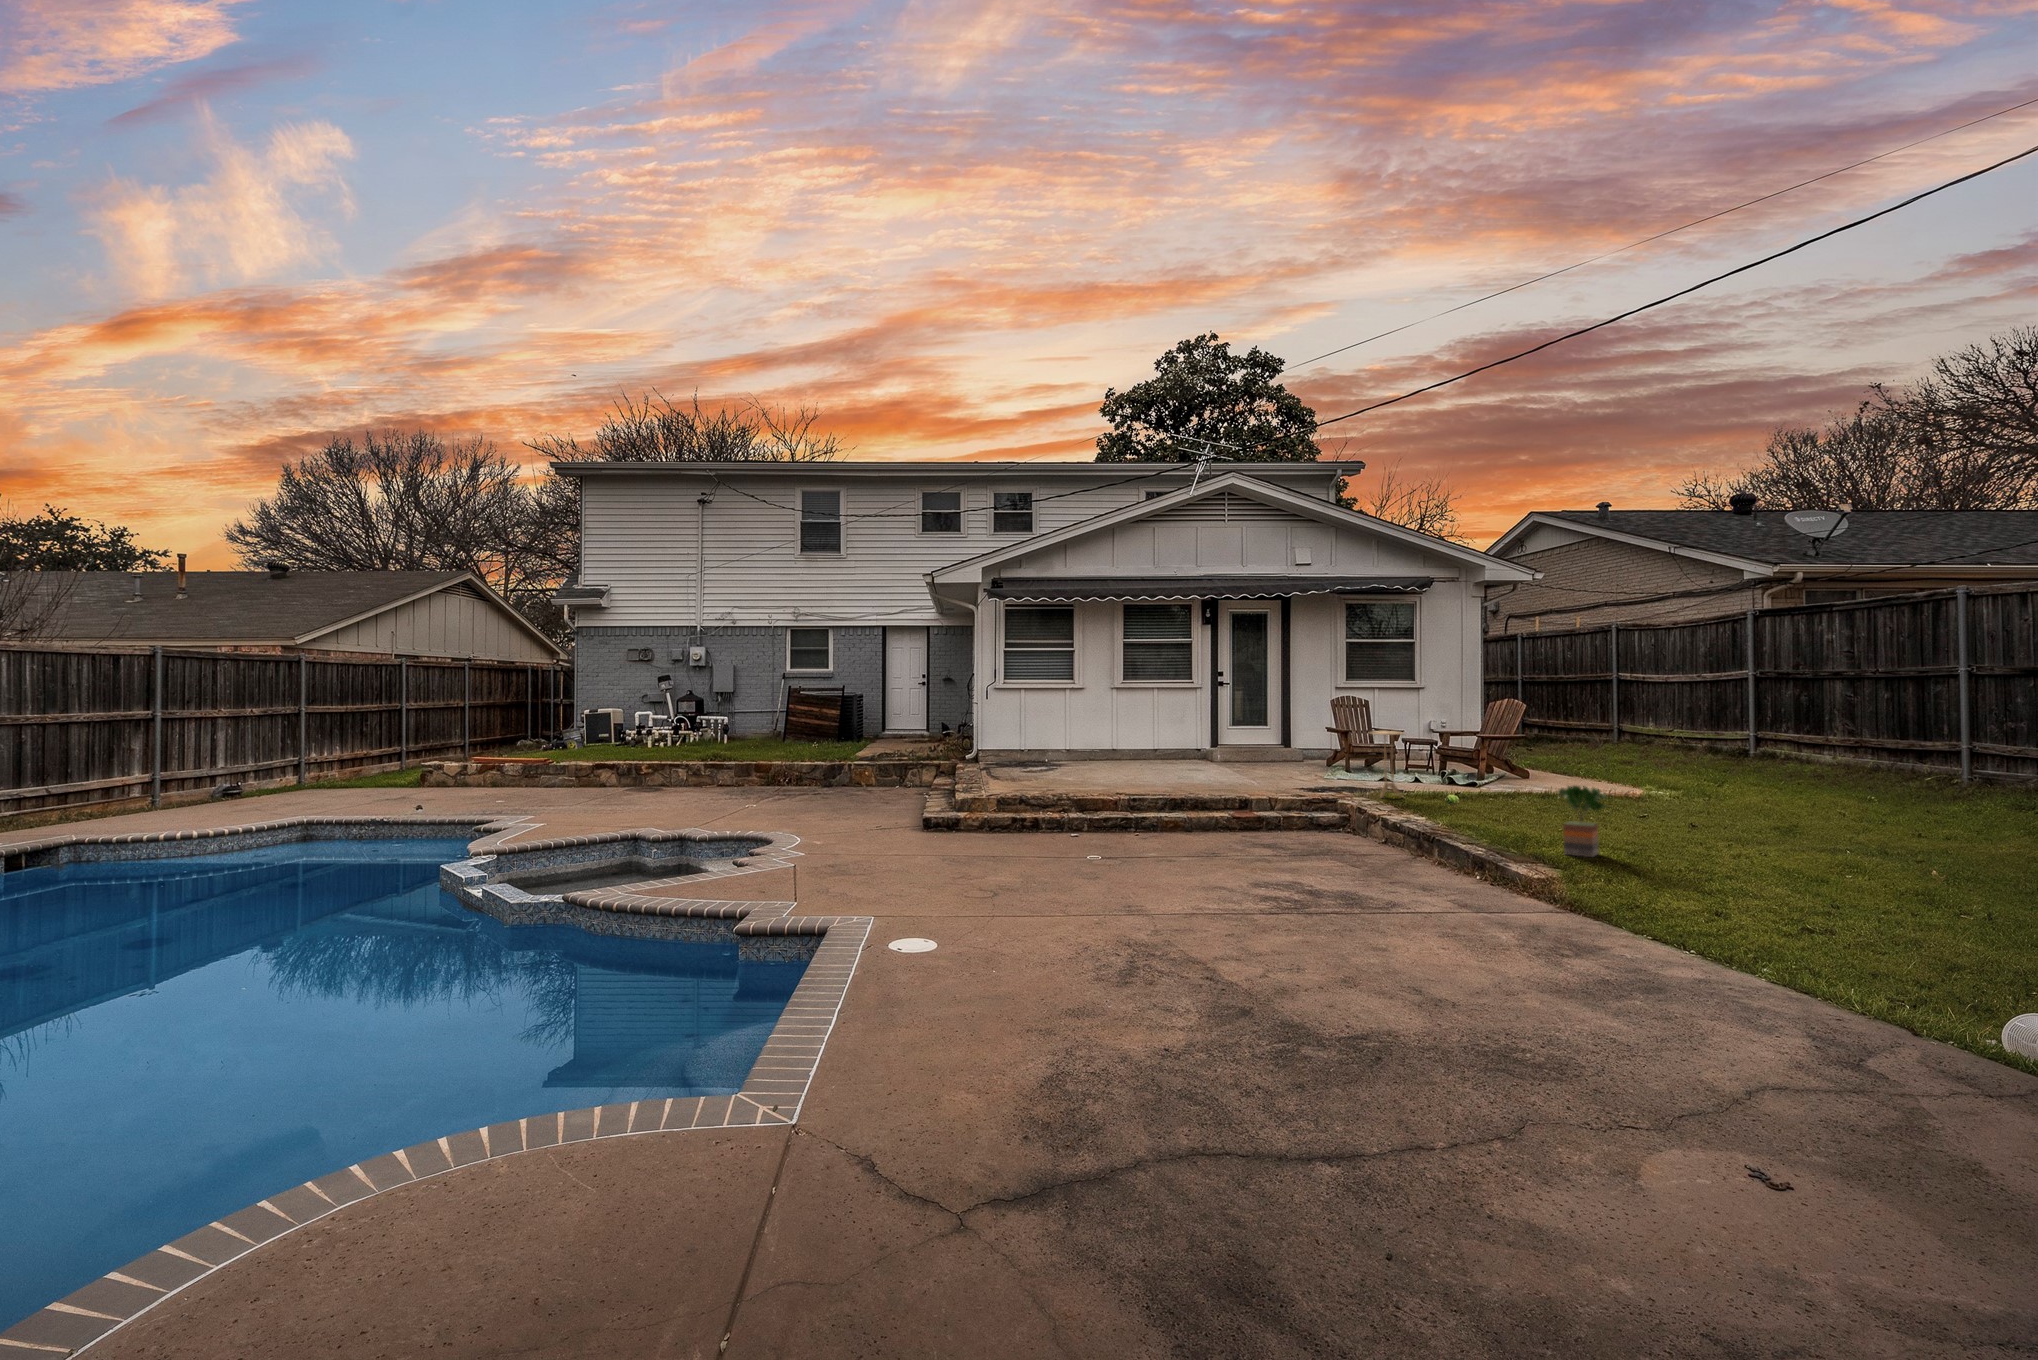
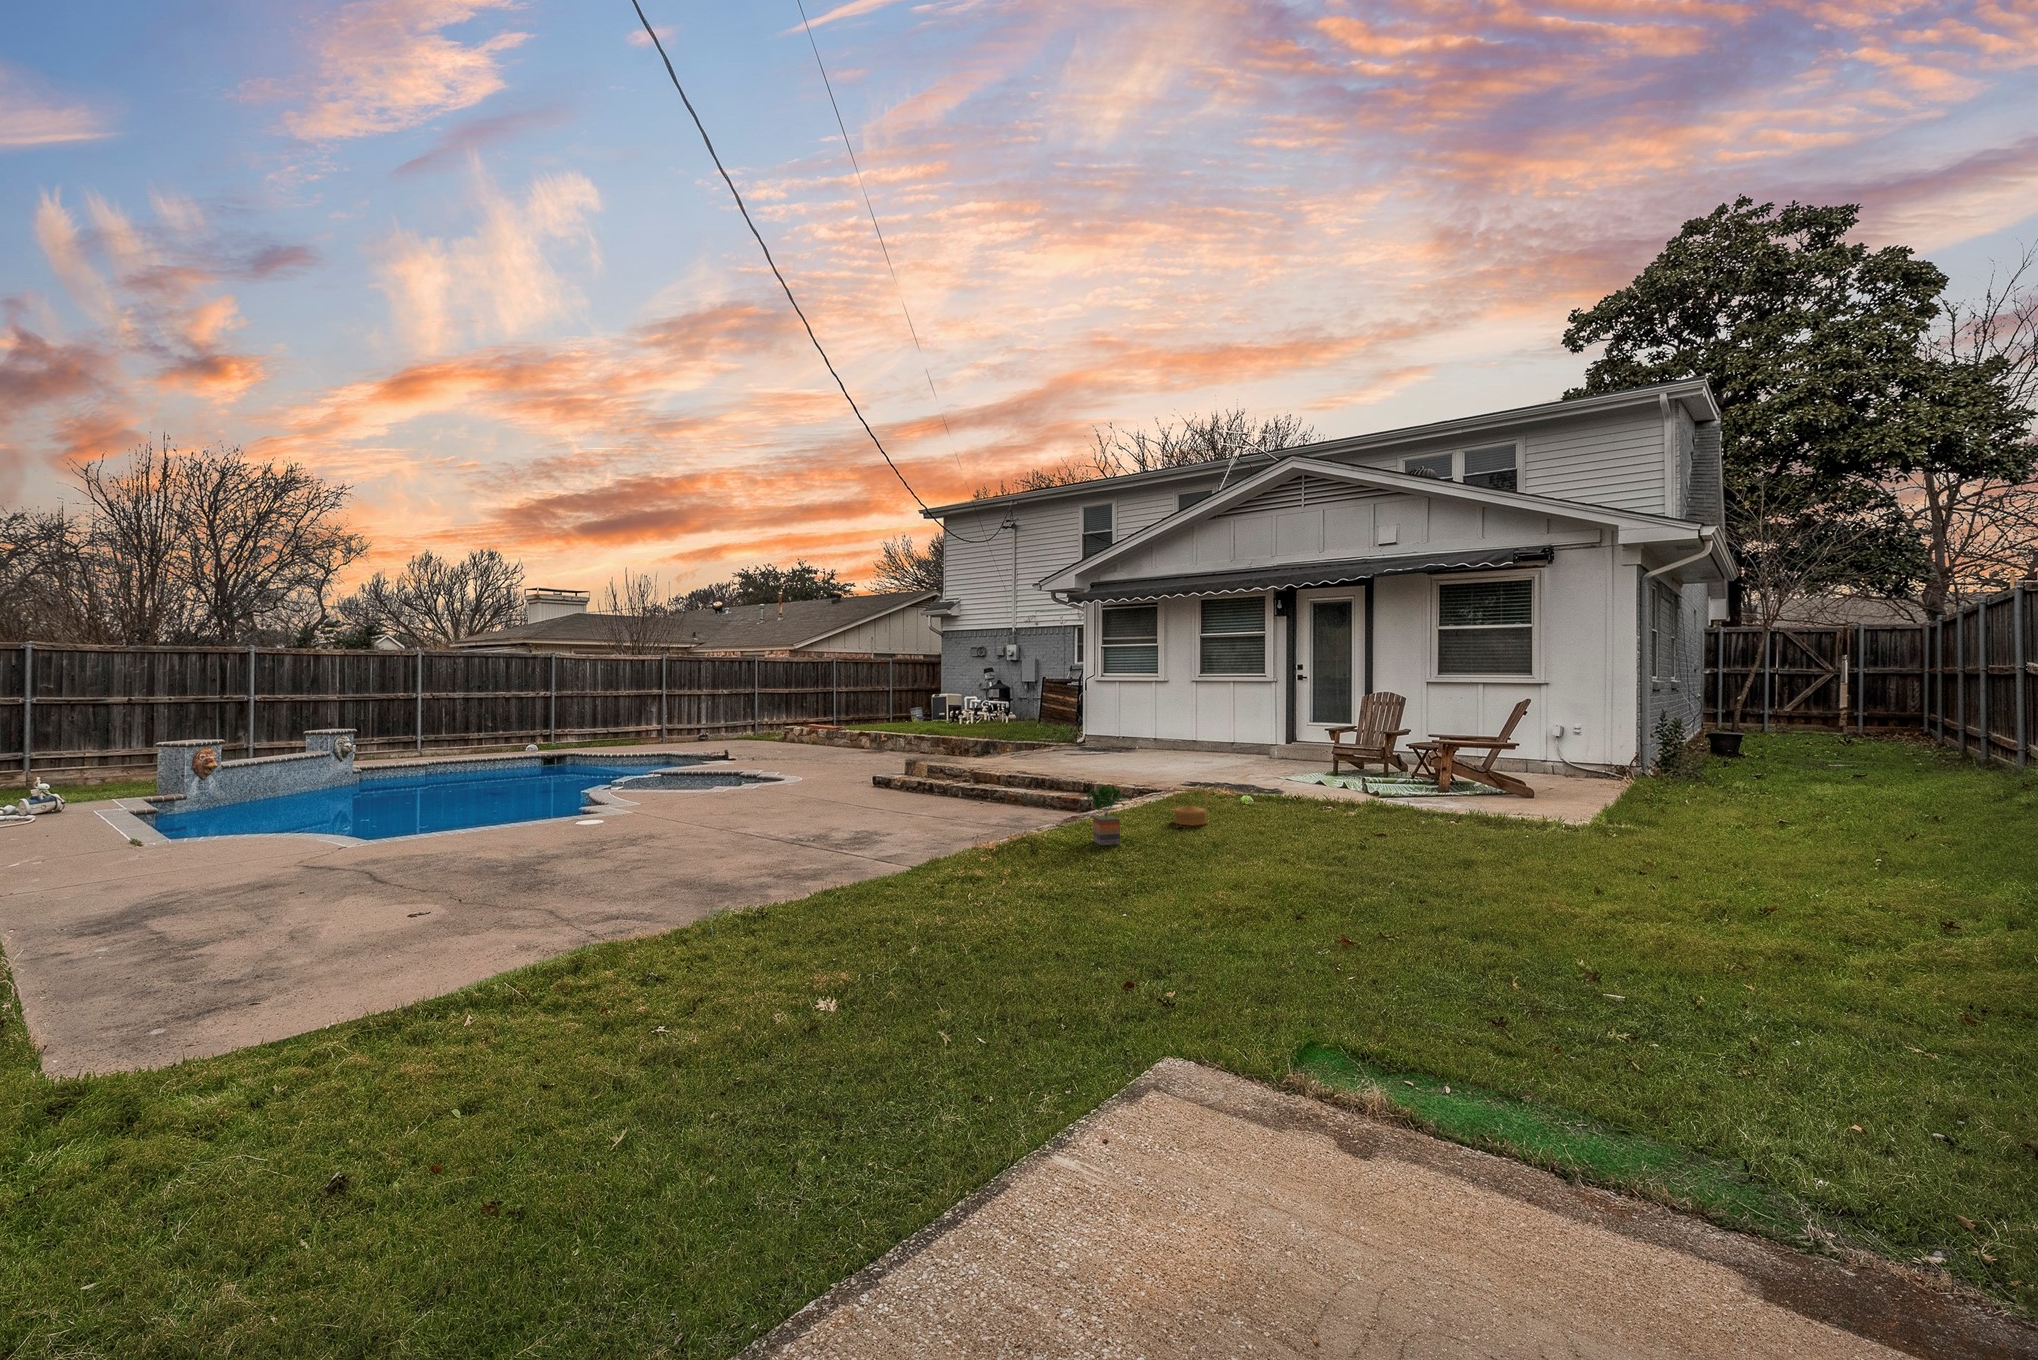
side table: present [1370,731,1405,798] -> none [1202,734,1233,793]
basket: none [1502,785,1548,829] -> present [1173,787,1207,826]

